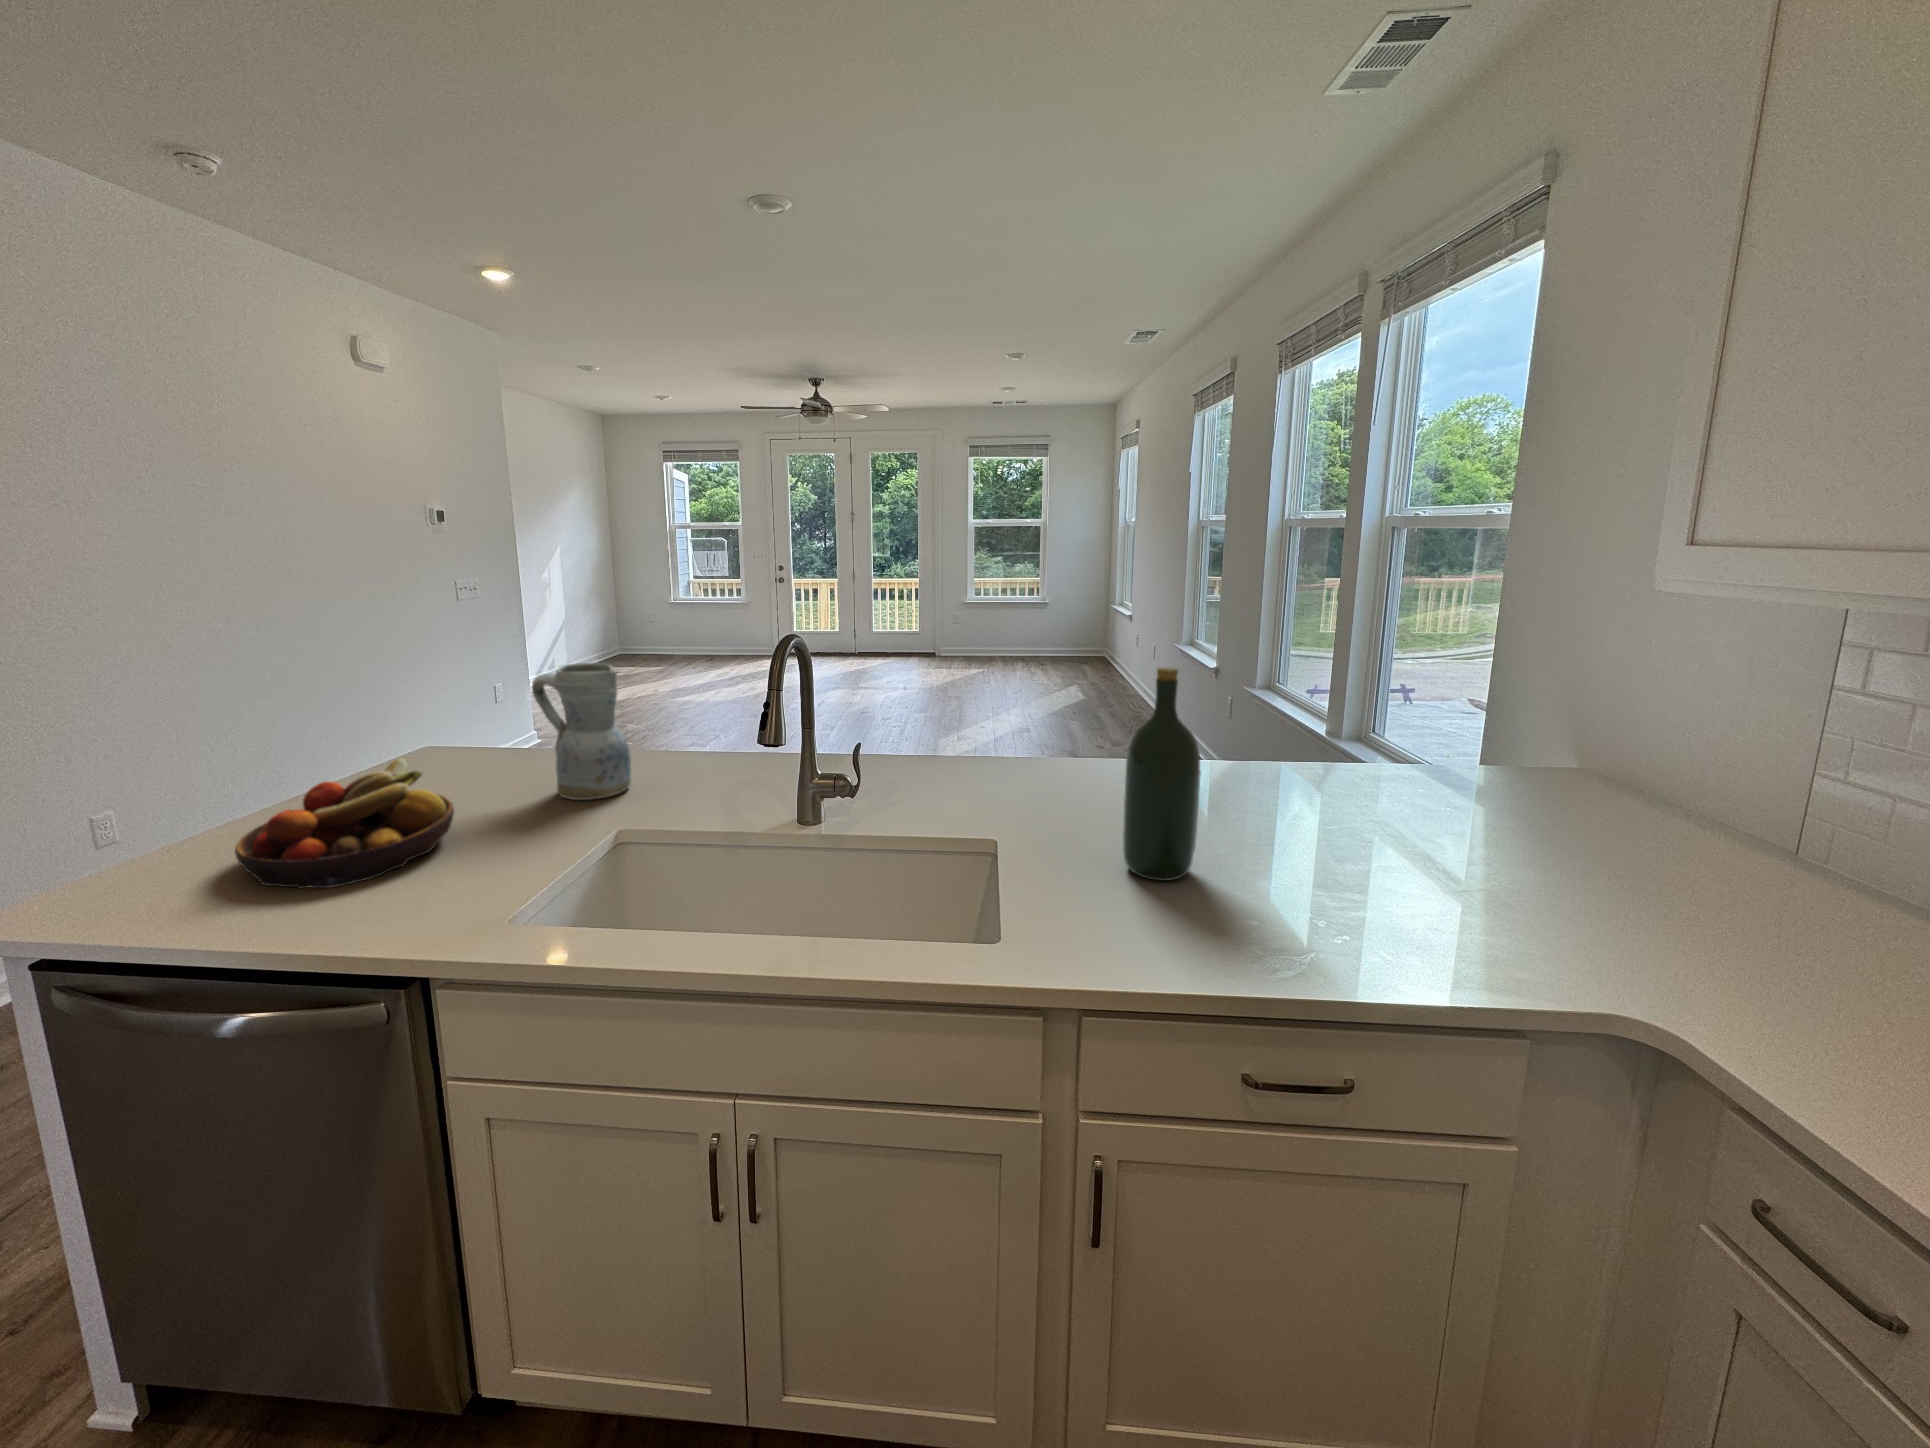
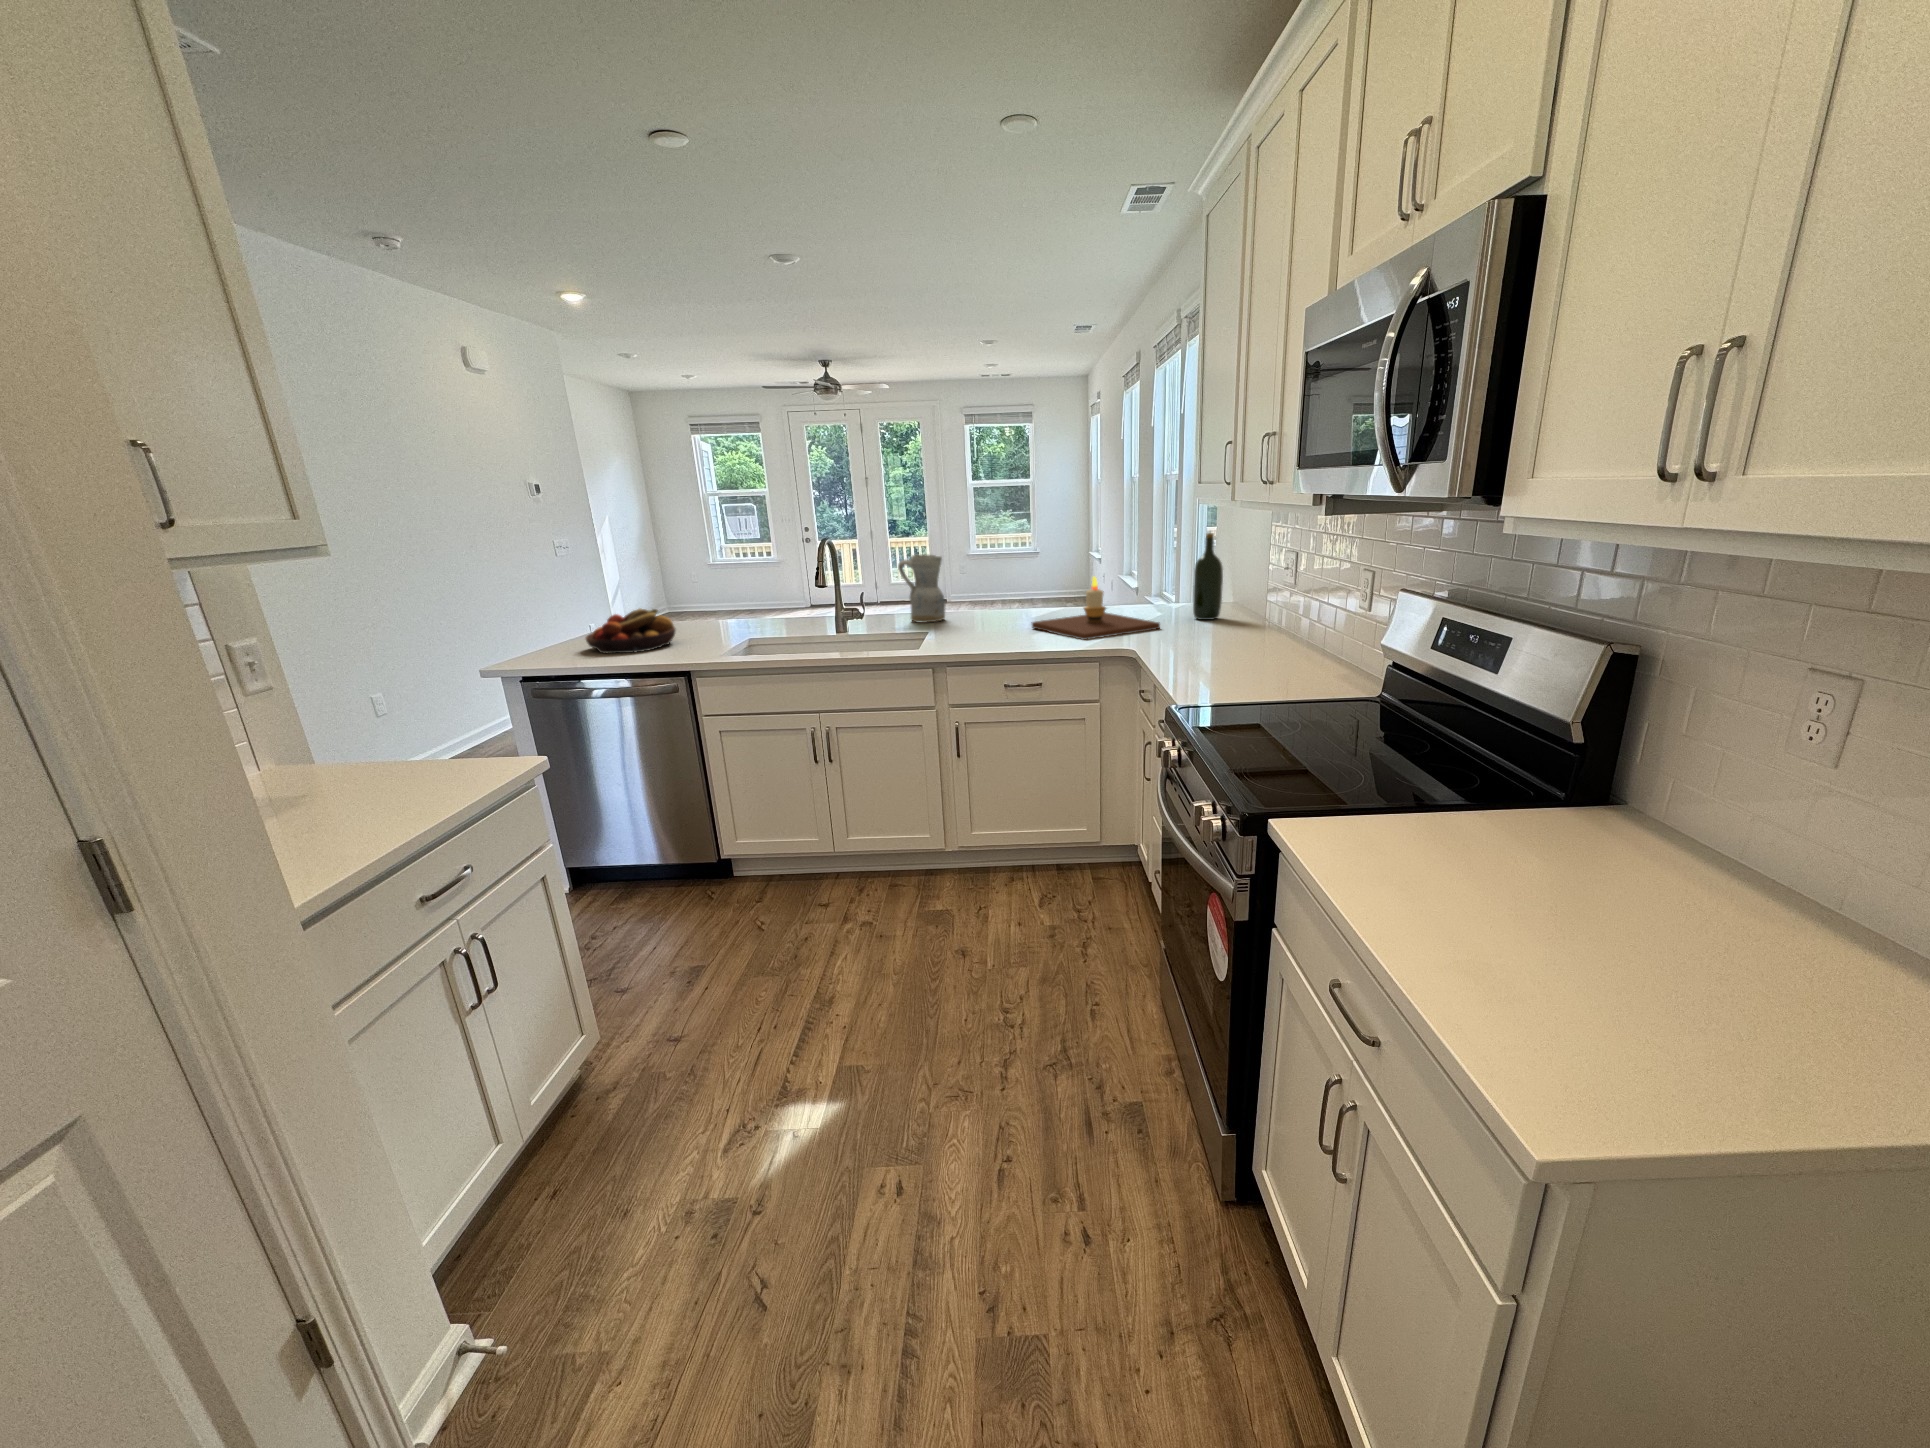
ceramic pitcher: present [532,663,631,800] -> present [898,554,945,623]
wine bottle: present [1123,667,1201,881] -> present [1193,533,1223,620]
candle: none [1252,760,1629,965] -> present [1032,577,1160,640]

